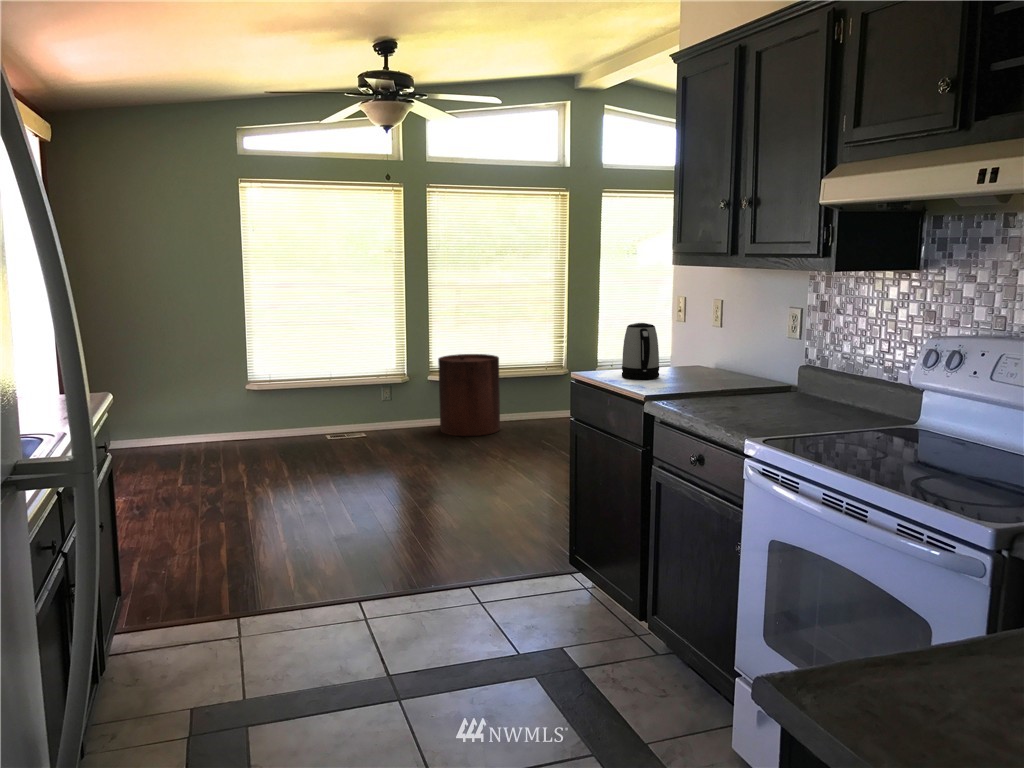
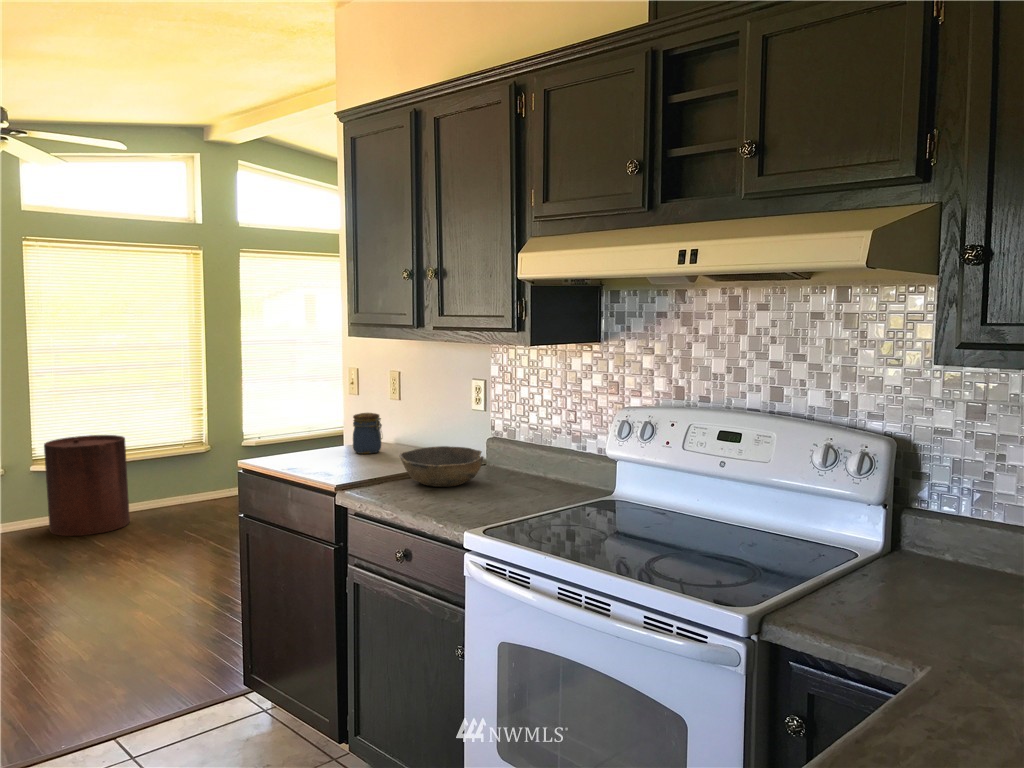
kettle: present [622,323,659,379] -> none [298,401,340,464]
jar: none [673,337,701,374] -> present [353,413,382,454]
bowl: none [705,369,787,404] -> present [400,446,484,487]

